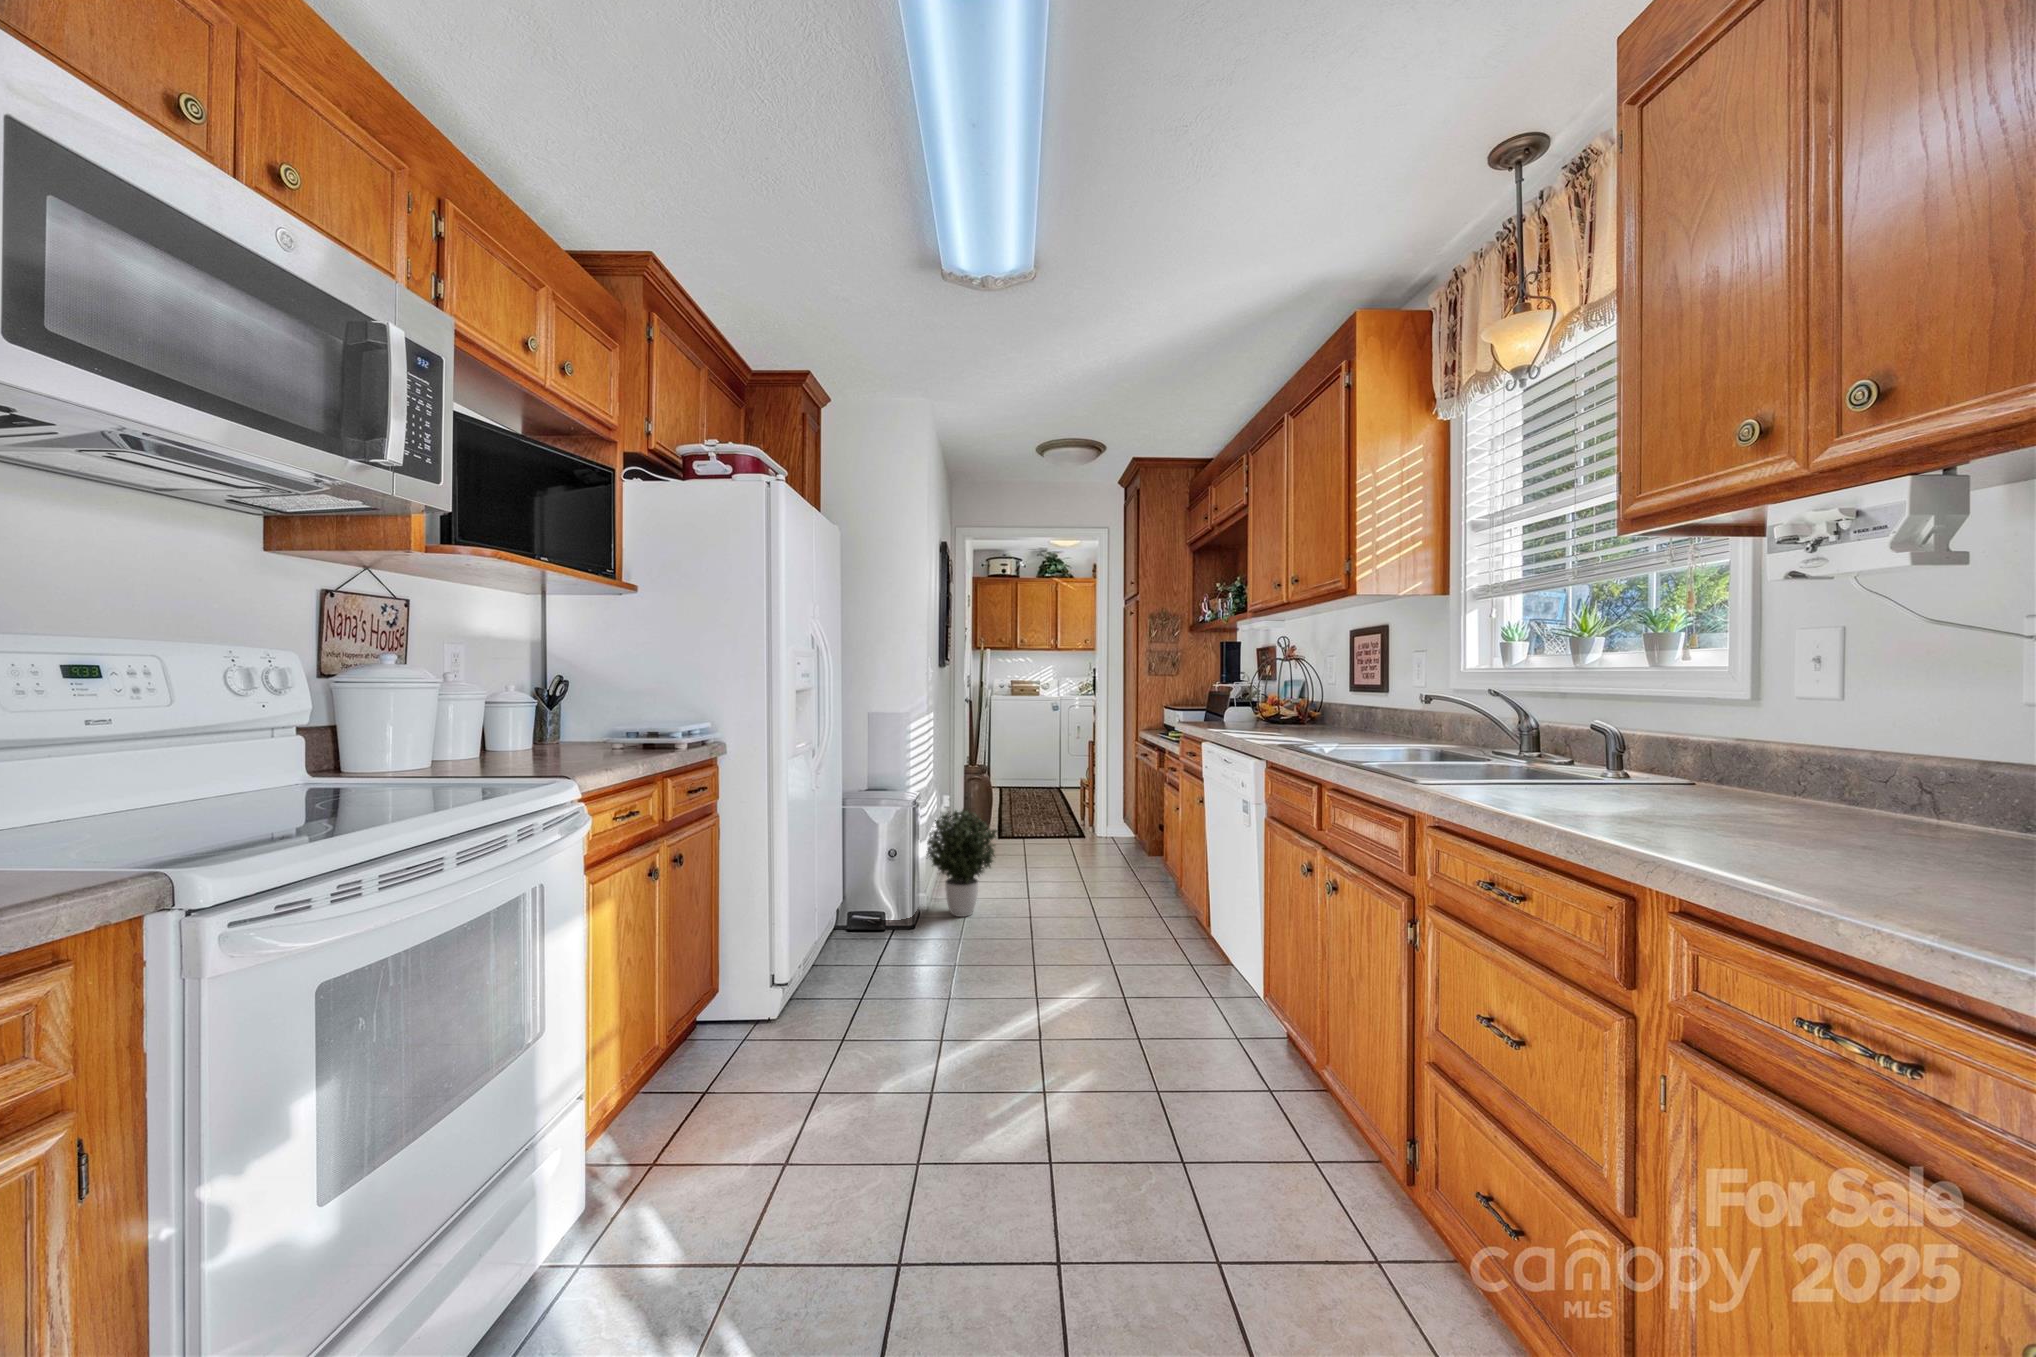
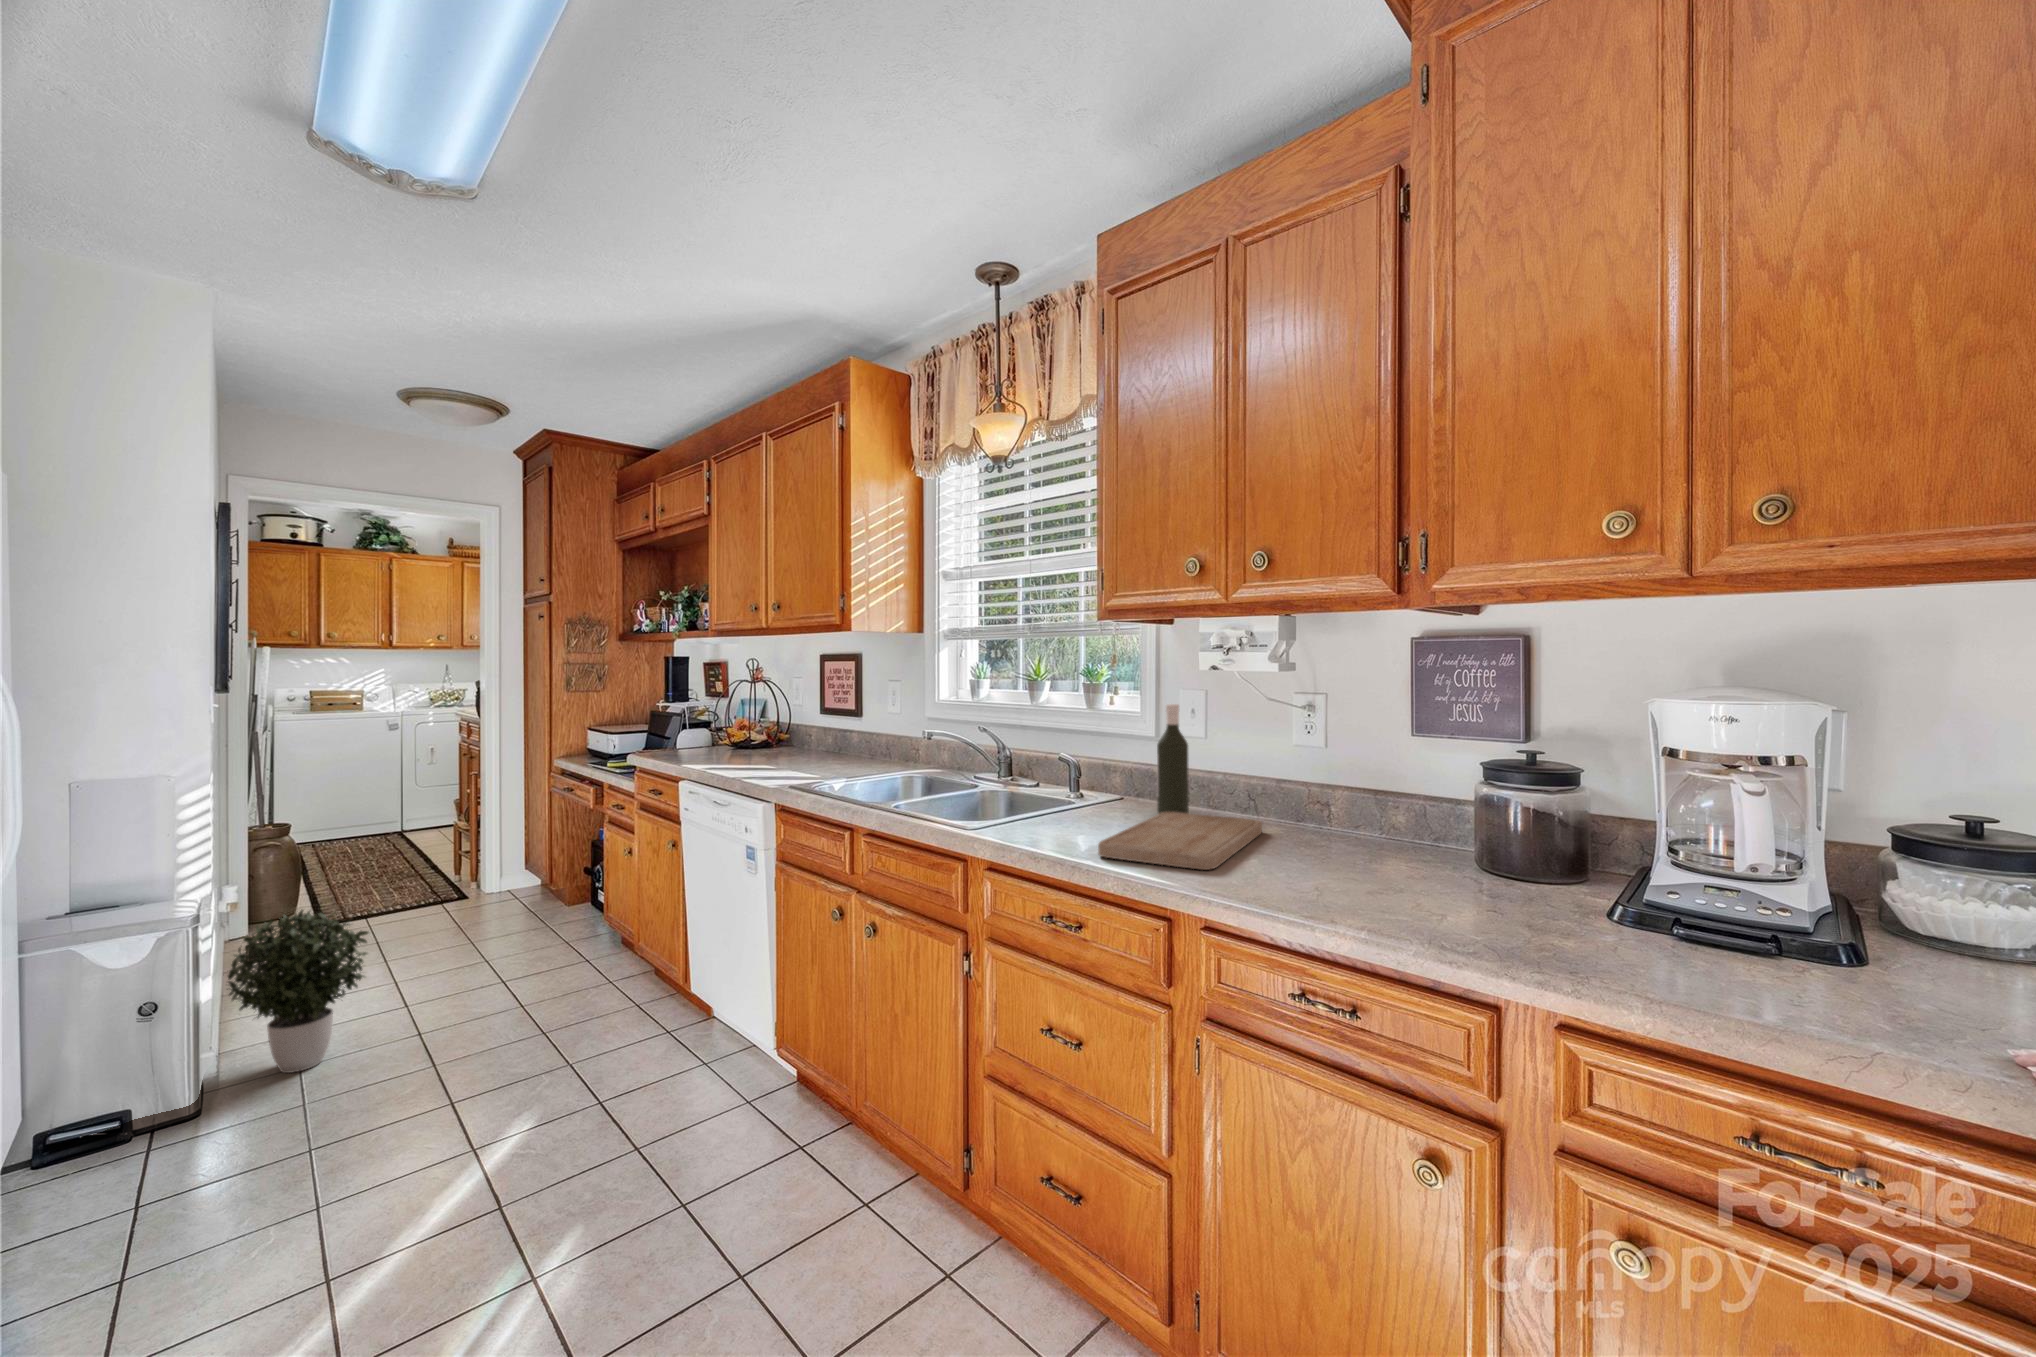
bottle: none [1731,642,1793,803] -> present [1157,704,1189,814]
cutting board: none [1558,790,1919,845] -> present [1098,812,1262,870]

